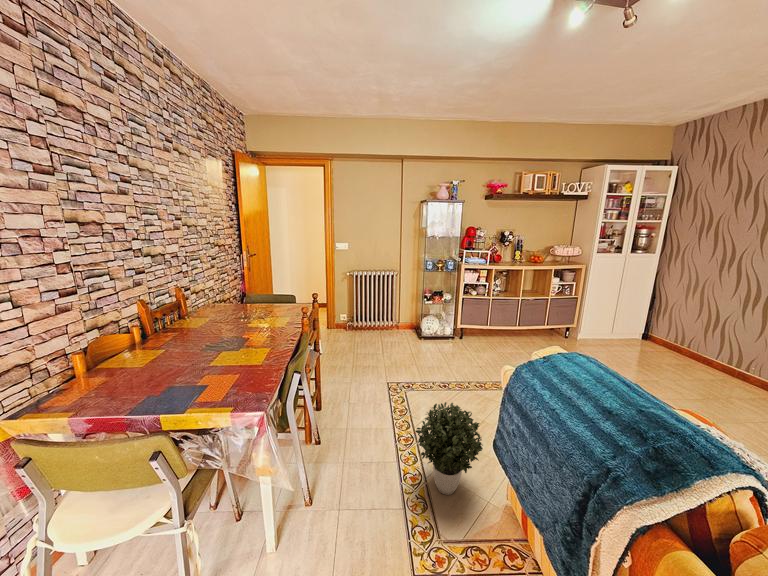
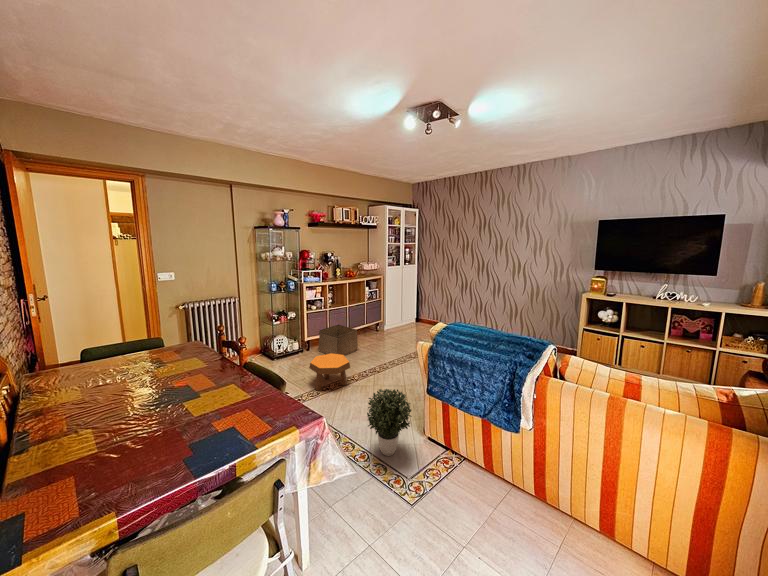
storage bin: none [470,317,518,355] -> present [319,325,358,355]
footstool: none [431,344,477,387] -> present [309,353,350,391]

